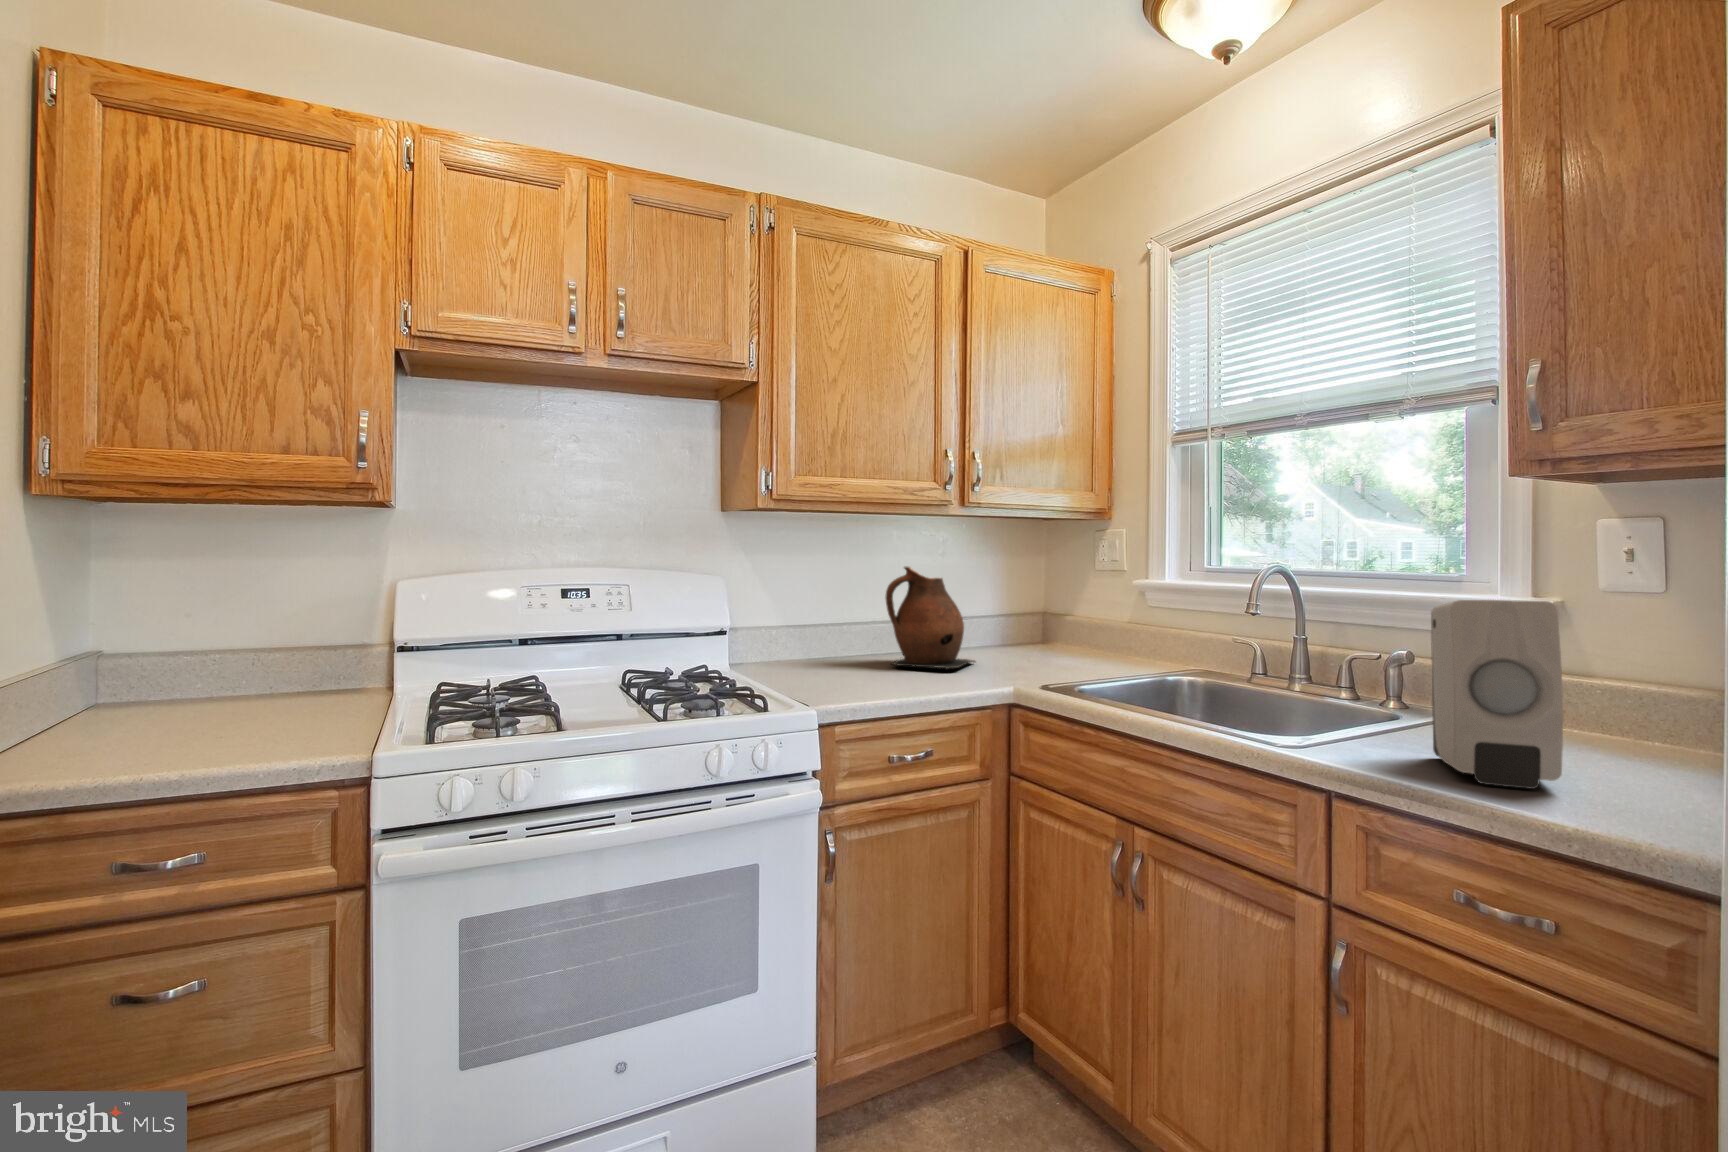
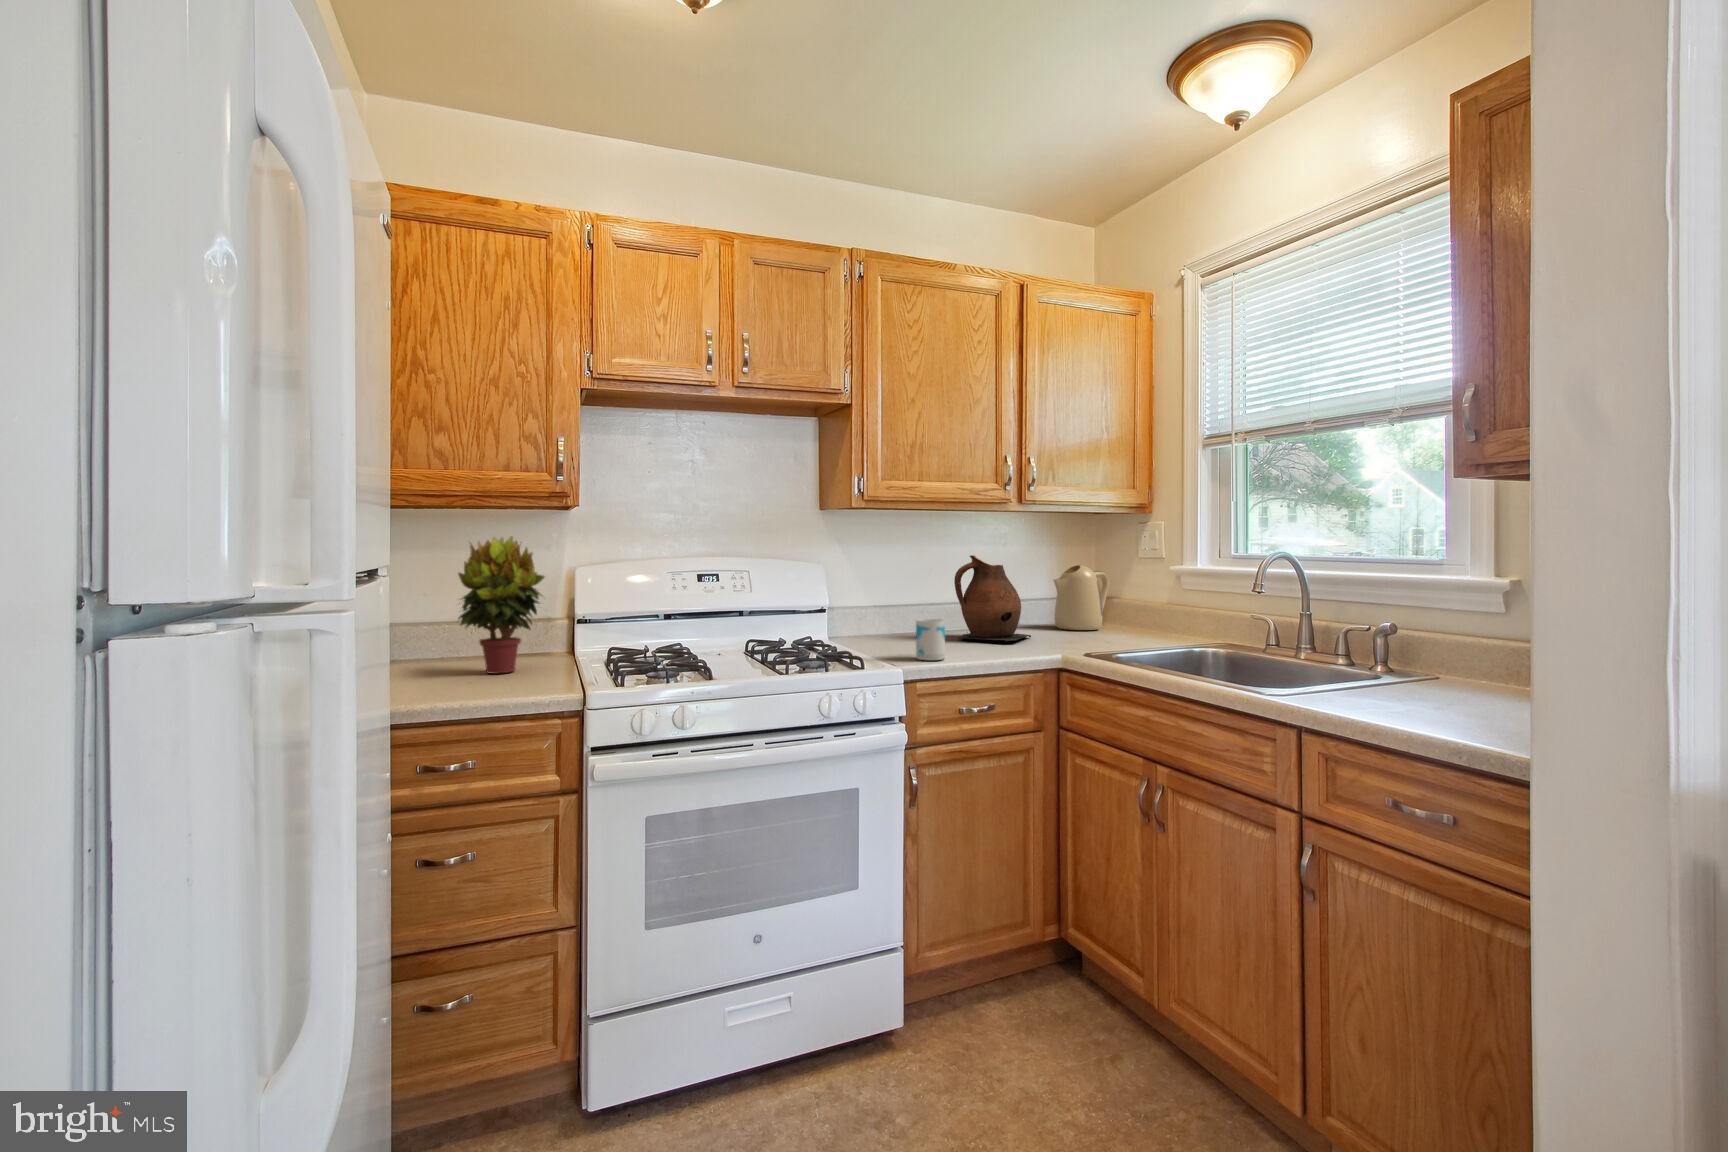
potted plant: none [206,540,354,724] -> present [459,537,544,674]
kettle: none [1000,578,1063,653] -> present [1053,565,1109,630]
soap dispenser: present [1431,600,1563,789] -> none [1390,581,1476,723]
mug: none [835,645,871,697] -> present [916,619,945,660]

